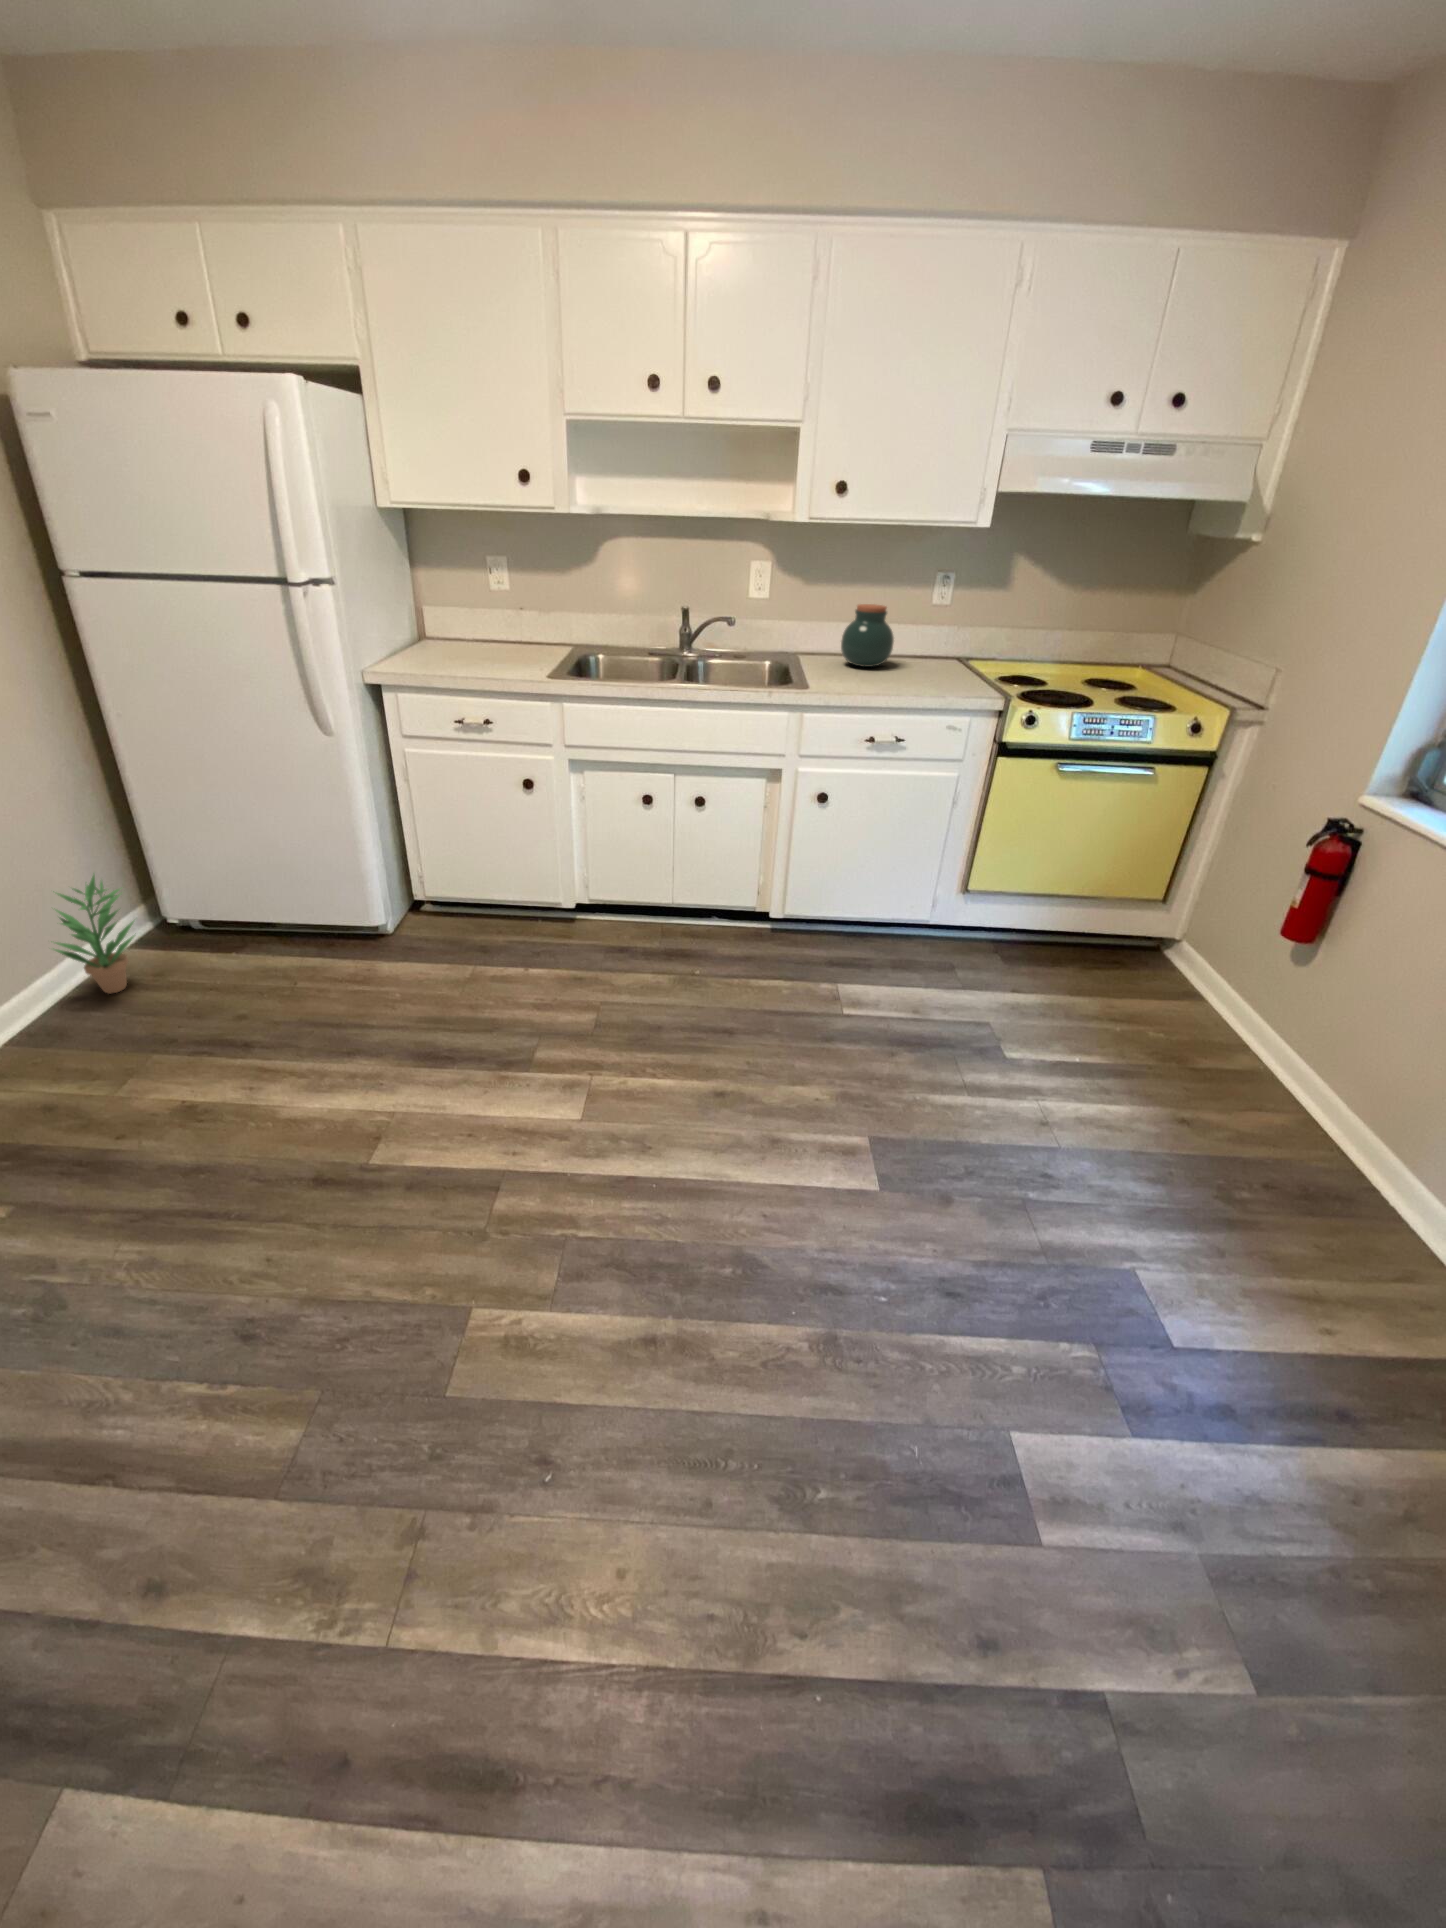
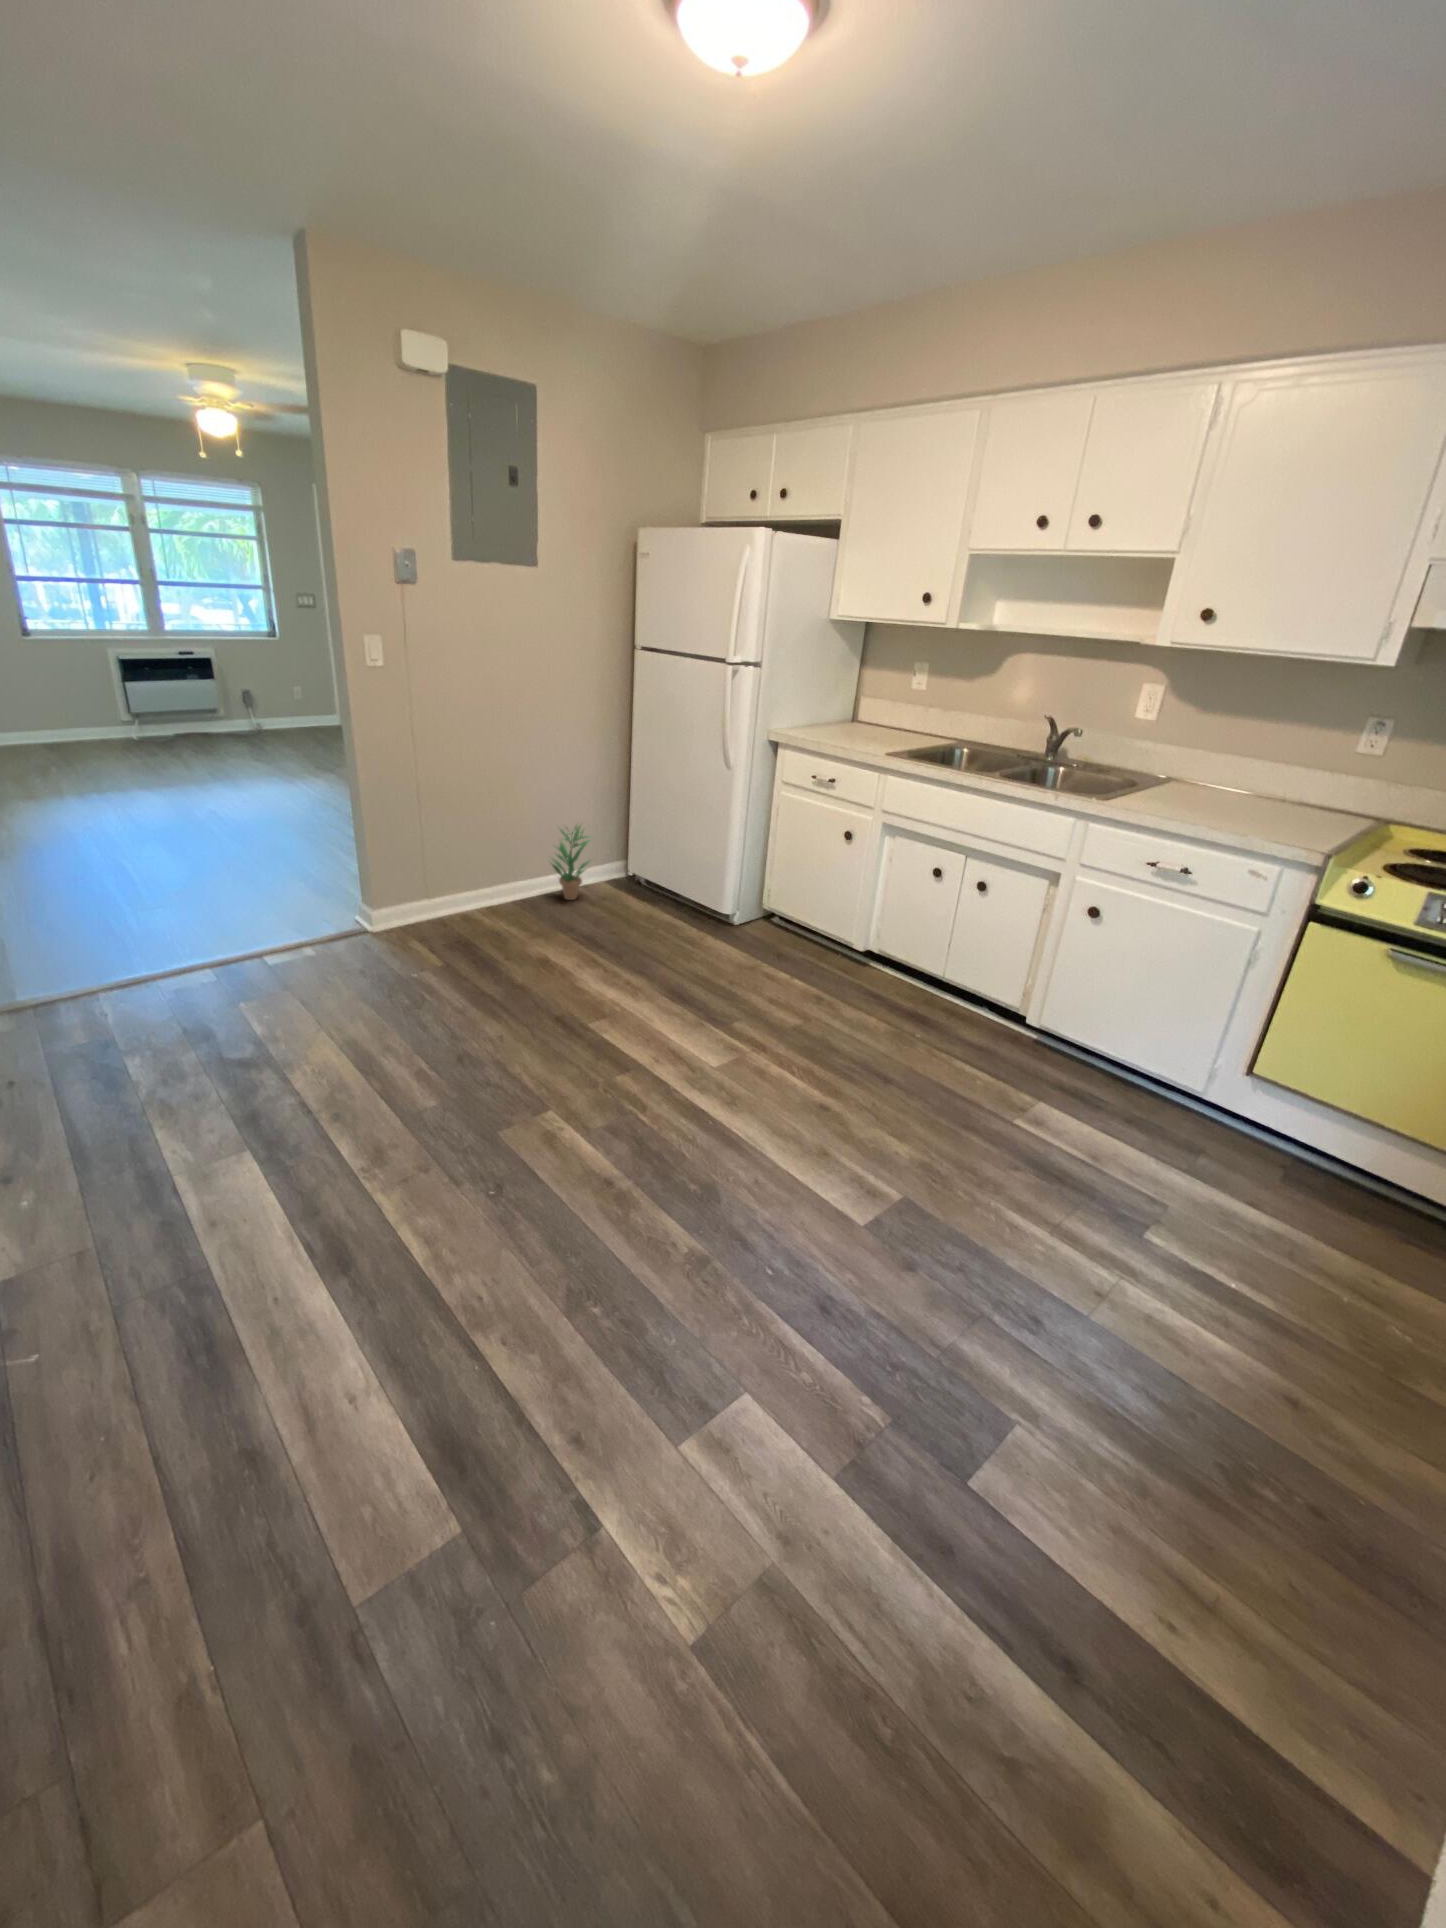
jar: present [841,604,894,667] -> none [1203,736,1272,803]

